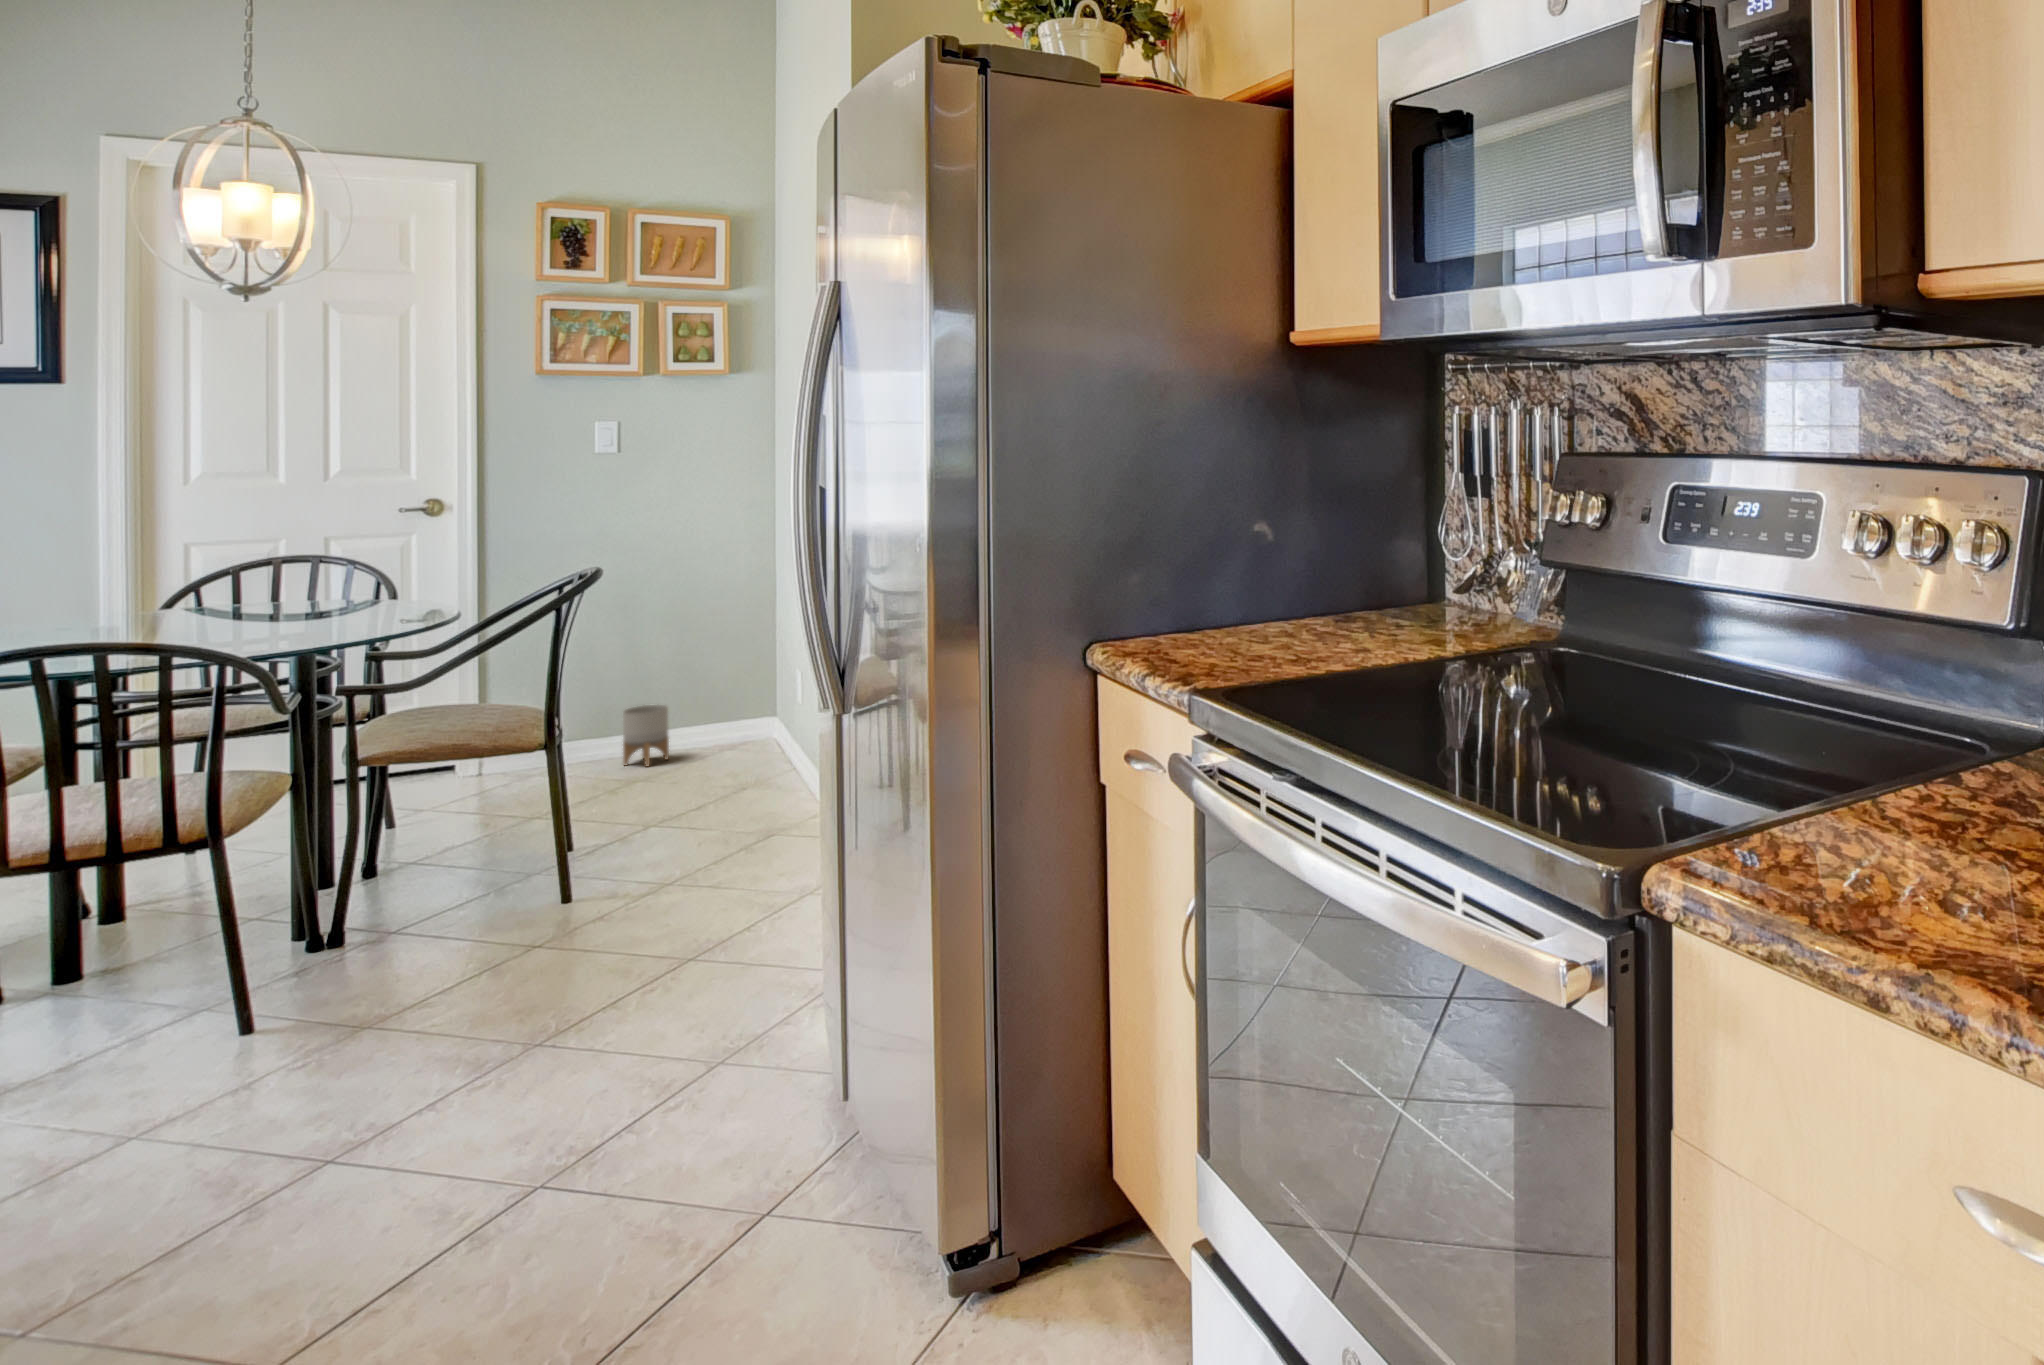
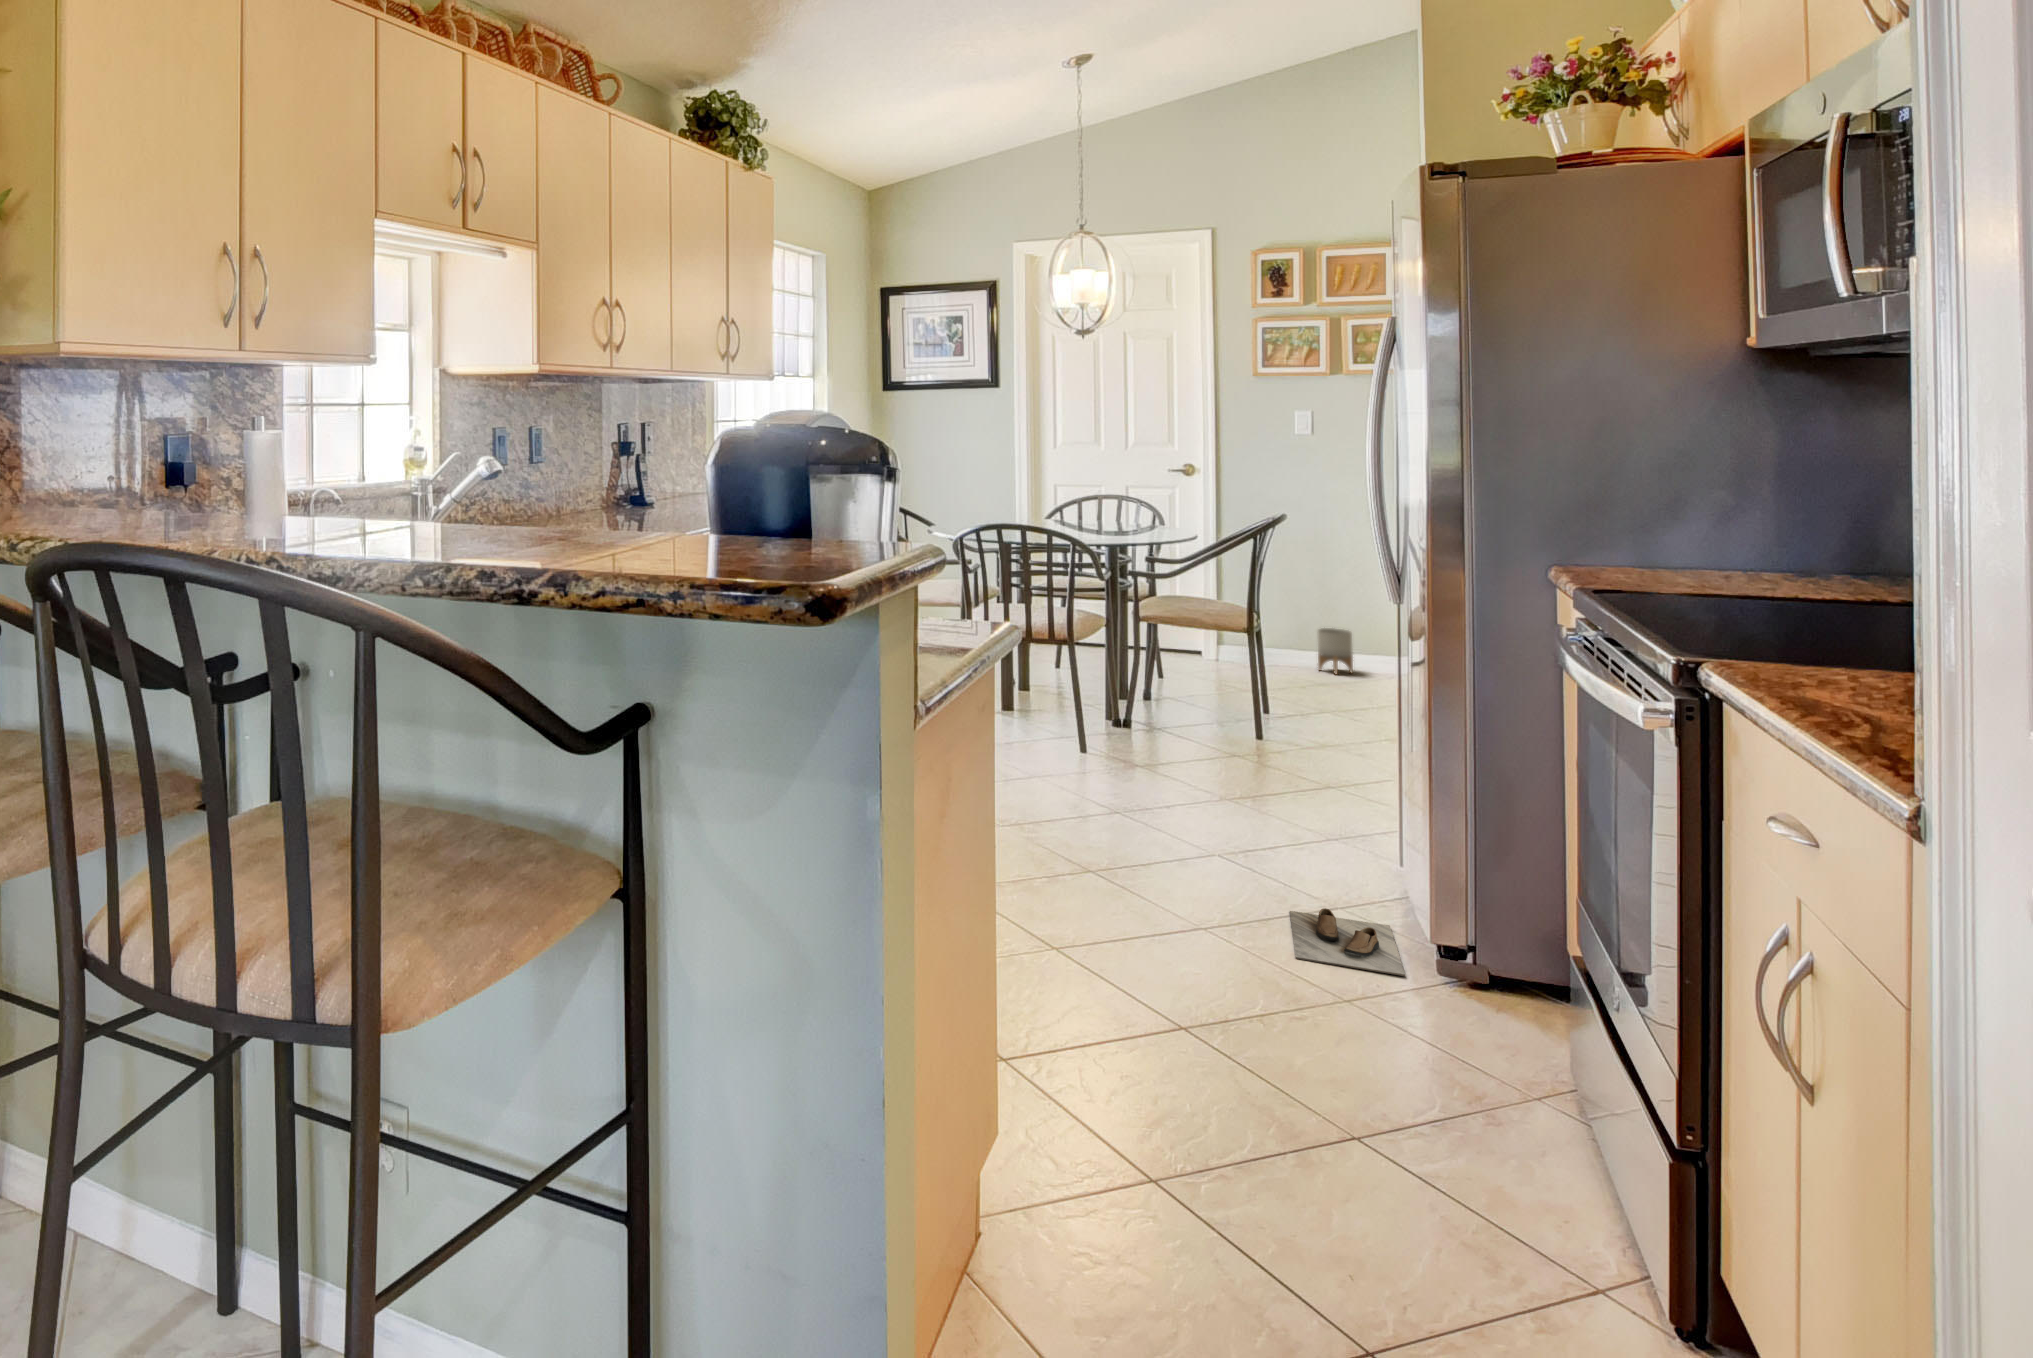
shoe: none [662,1171,855,1320] -> present [1290,908,1405,976]

